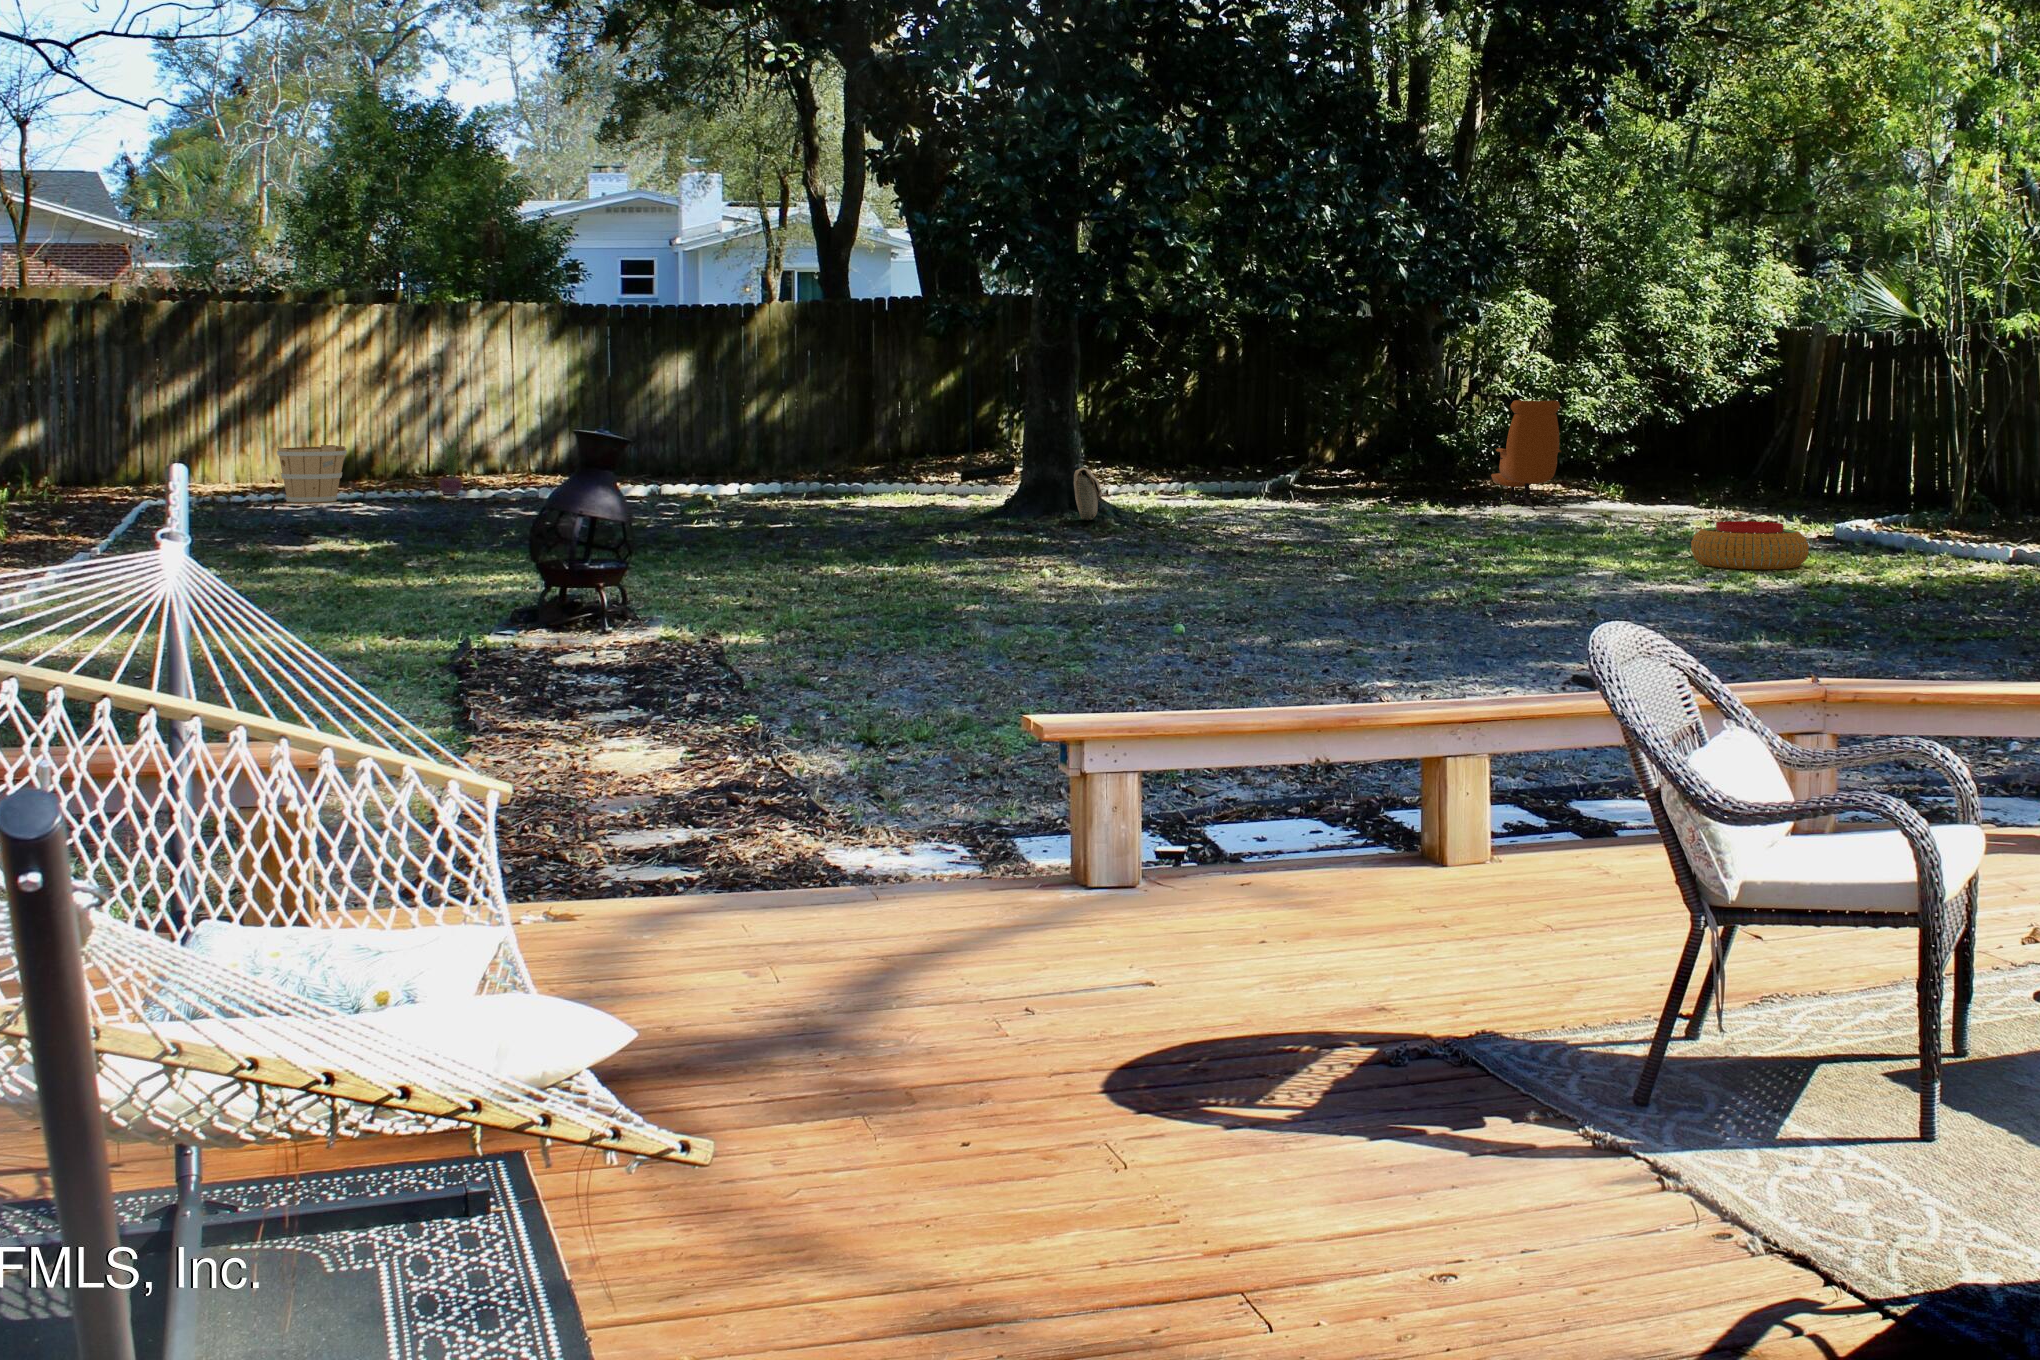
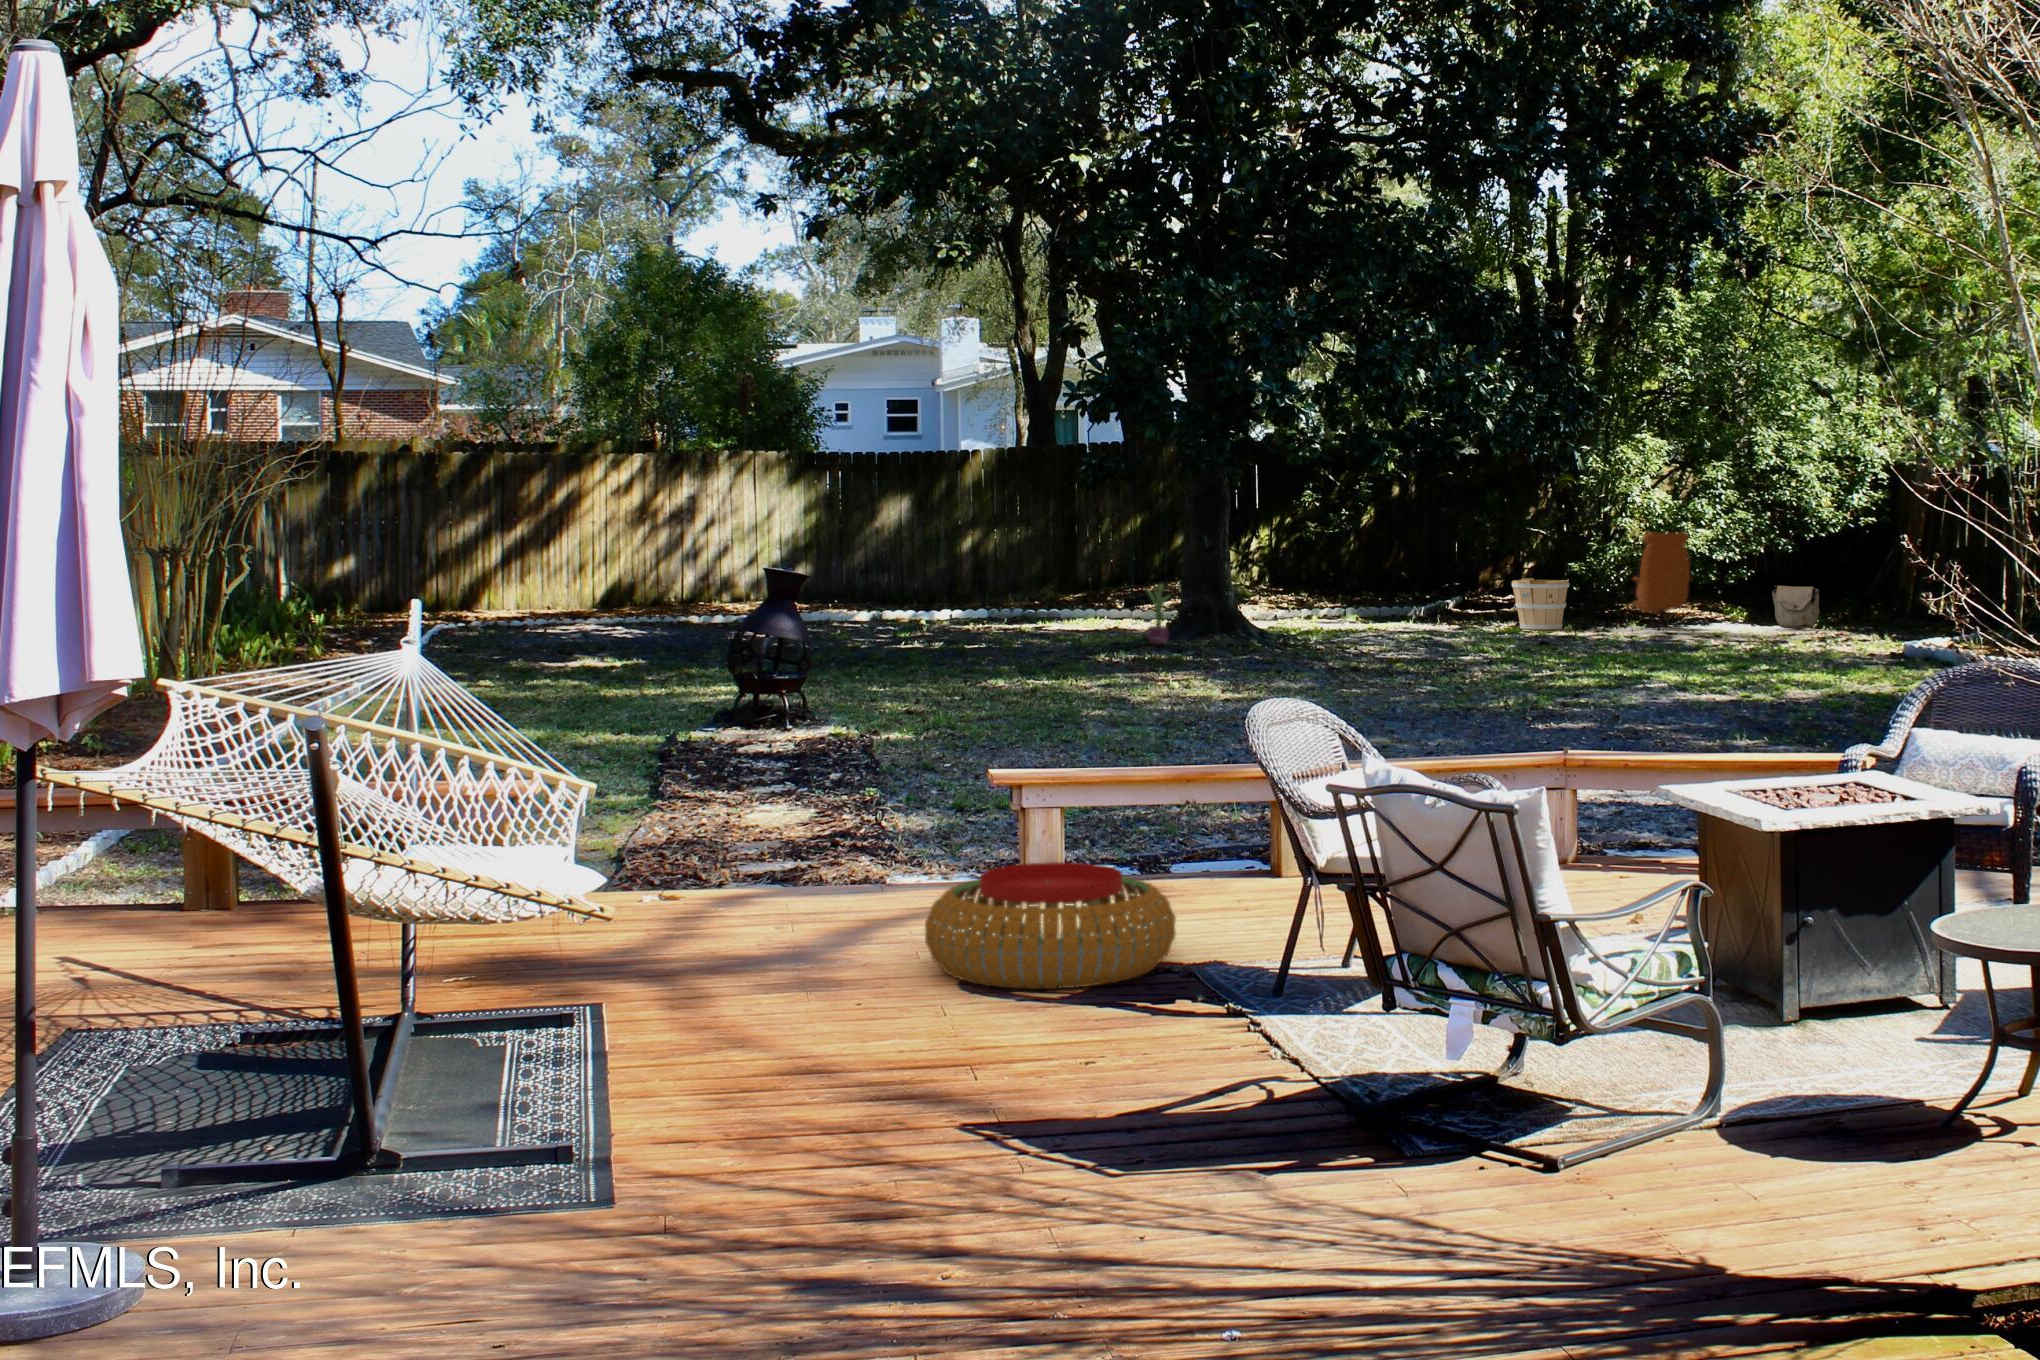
decorative plant: present [439,438,467,495] -> present [1147,584,1170,645]
wooden bucket: present [277,445,347,503] -> present [1512,578,1570,630]
bag: present [1074,468,1103,520] -> present [1772,586,1819,630]
pouf: present [1691,521,1809,569] -> present [925,862,1176,989]

